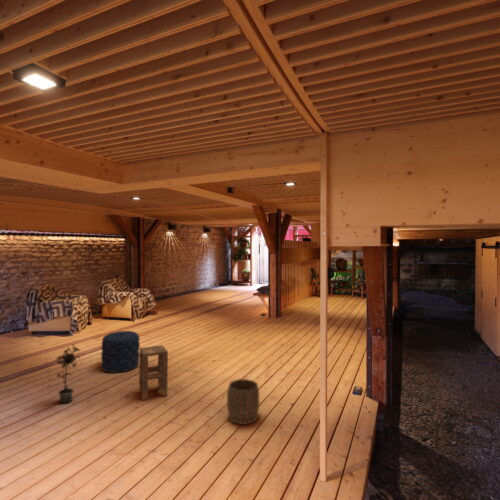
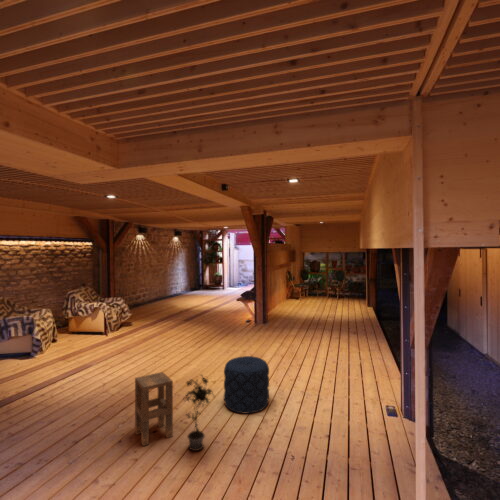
pouf: present [101,331,140,373] -> present [224,356,269,413]
potted plant: present [57,346,79,403] -> present [183,378,212,451]
woven basket: present [227,379,259,425] -> none [256,412,296,473]

